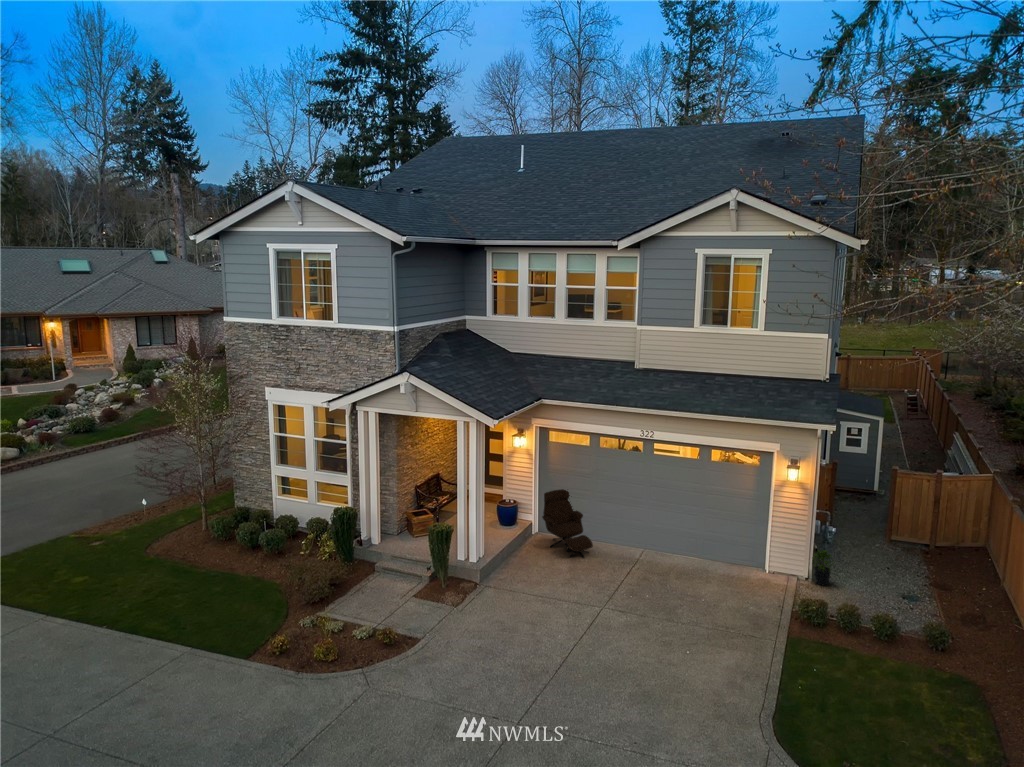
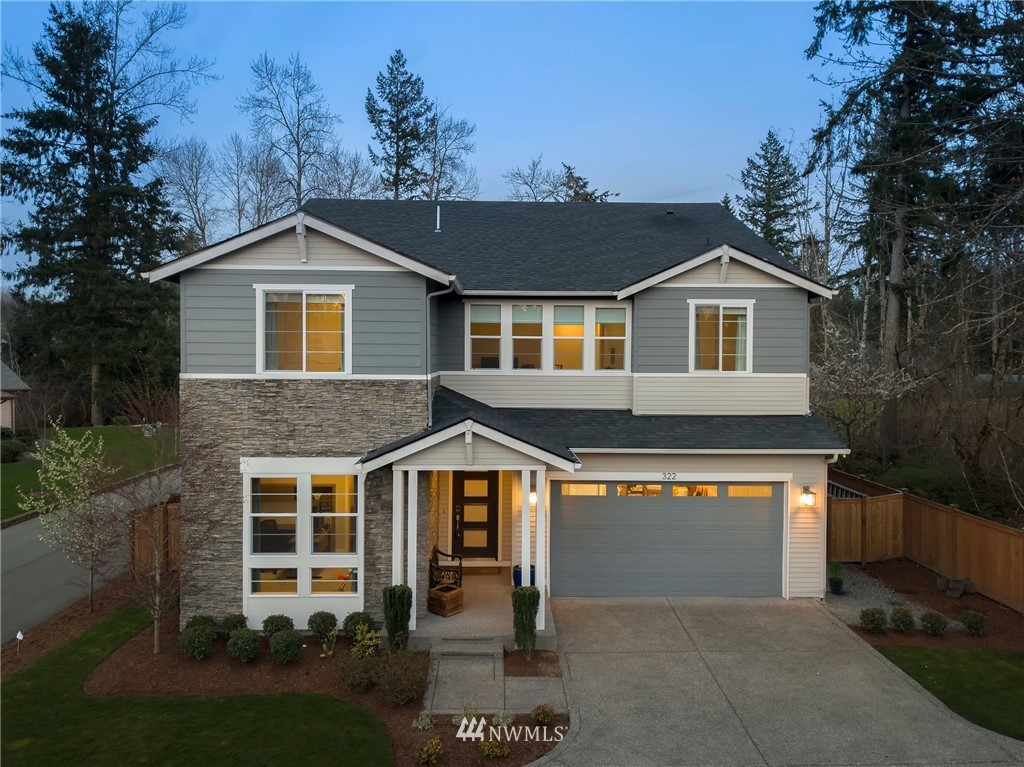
lounge chair: present [542,489,593,558] -> none [570,540,632,609]
woven basket: none [959,586,1007,616] -> present [937,576,976,598]

